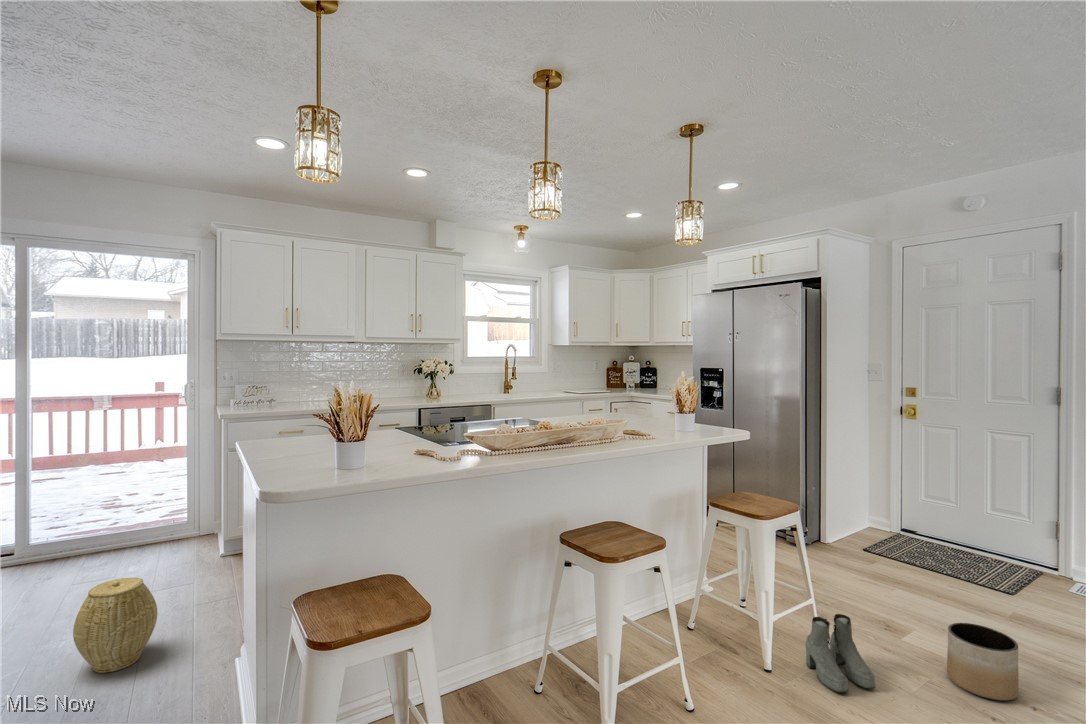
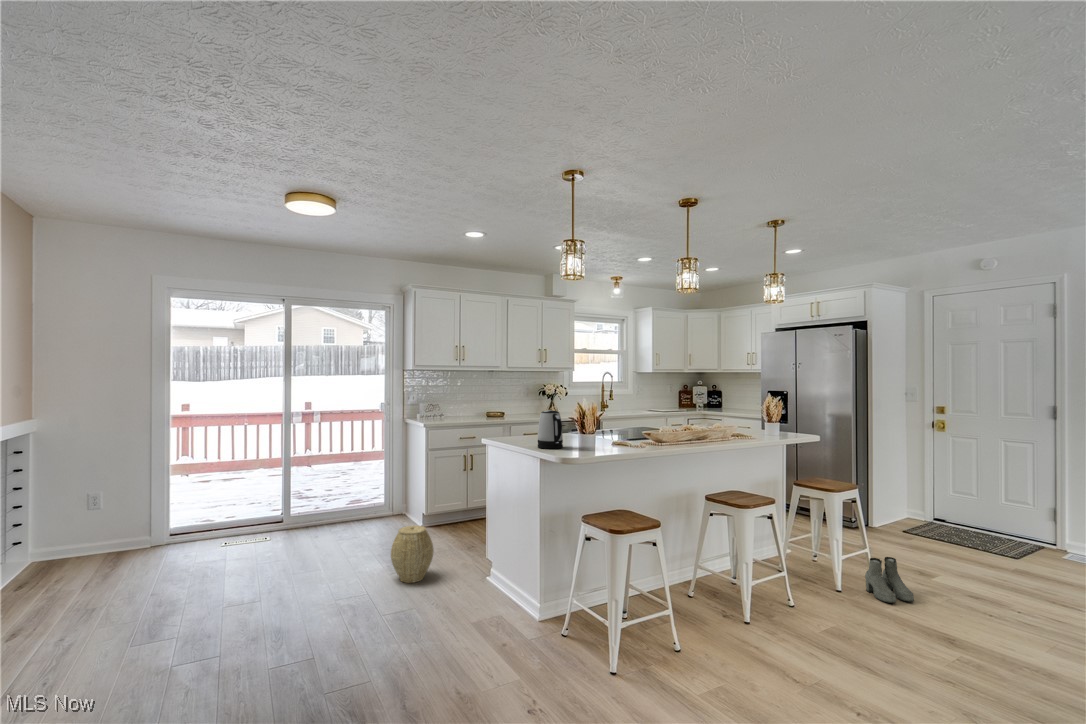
kettle: none [267,400,315,466] -> present [538,410,563,449]
planter: present [947,623,1019,701] -> none [964,563,1012,610]

